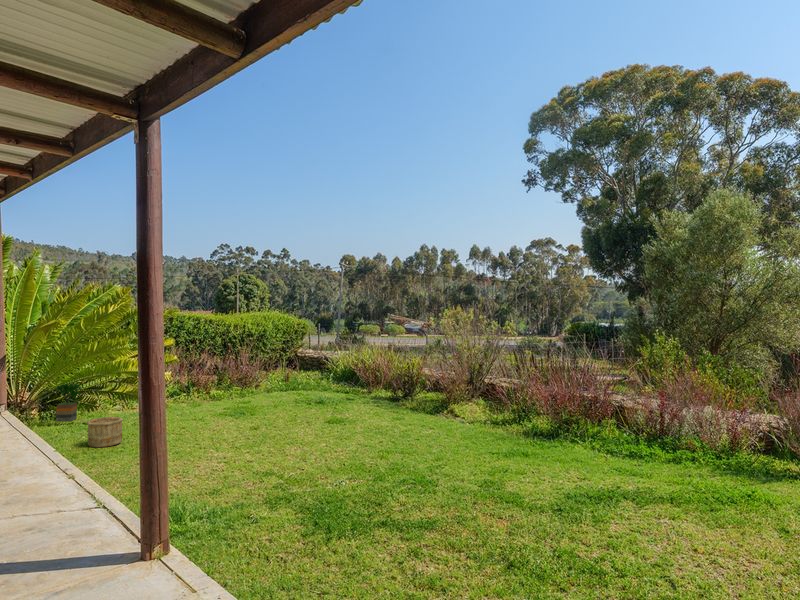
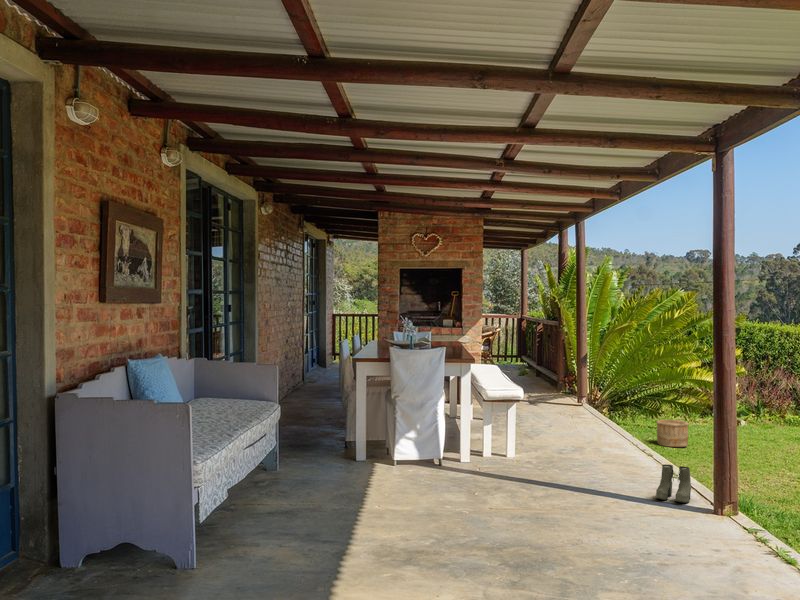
potted tree: present [56,384,82,422] -> none [624,386,648,424]
boots: none [61,507,113,566] -> present [656,464,691,503]

